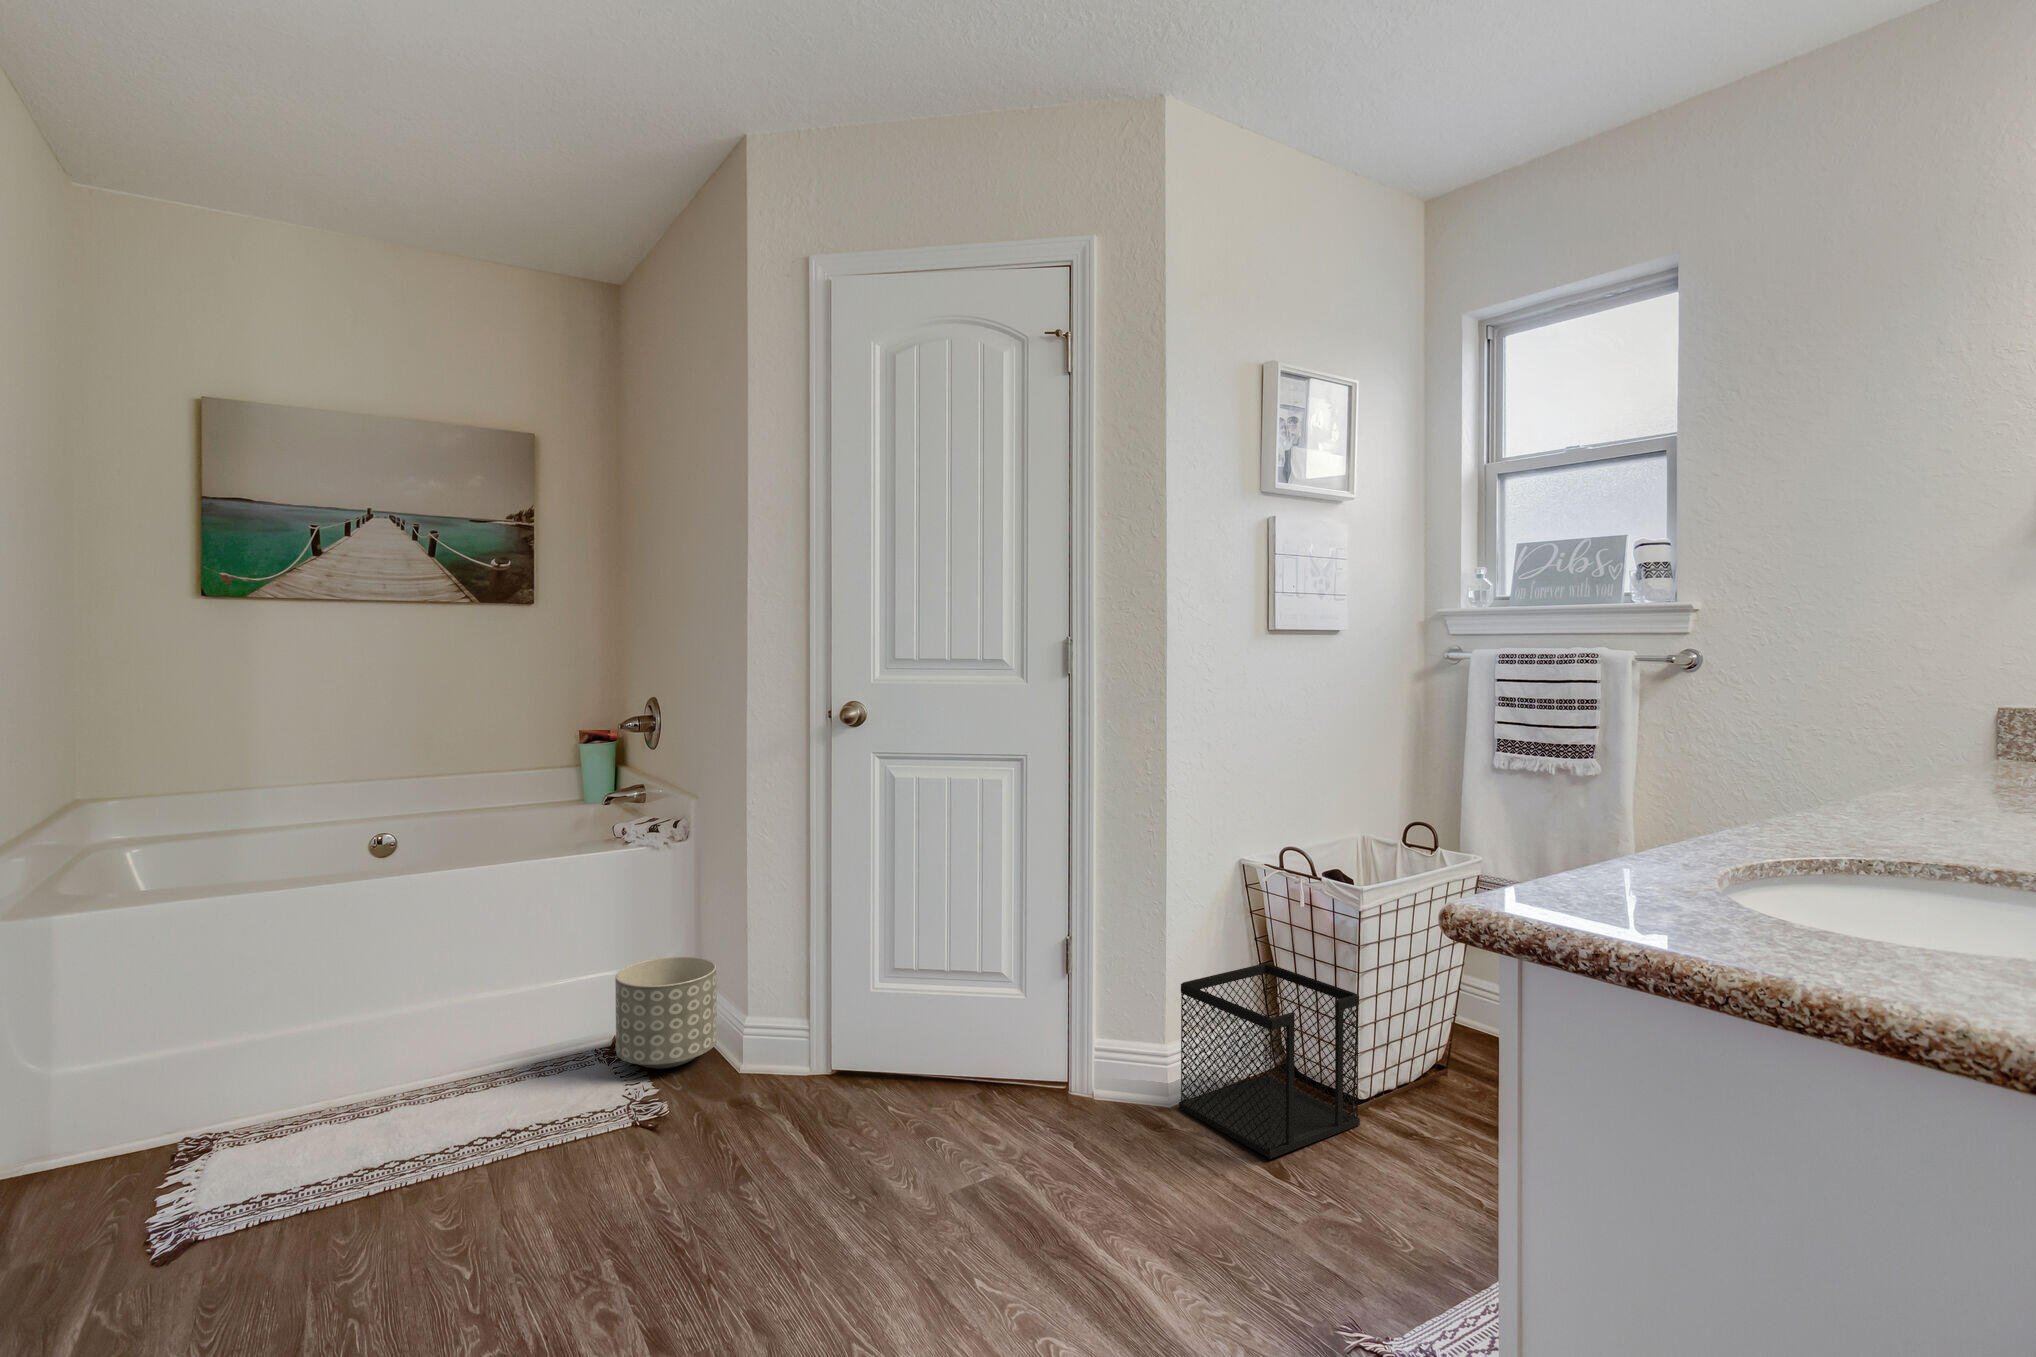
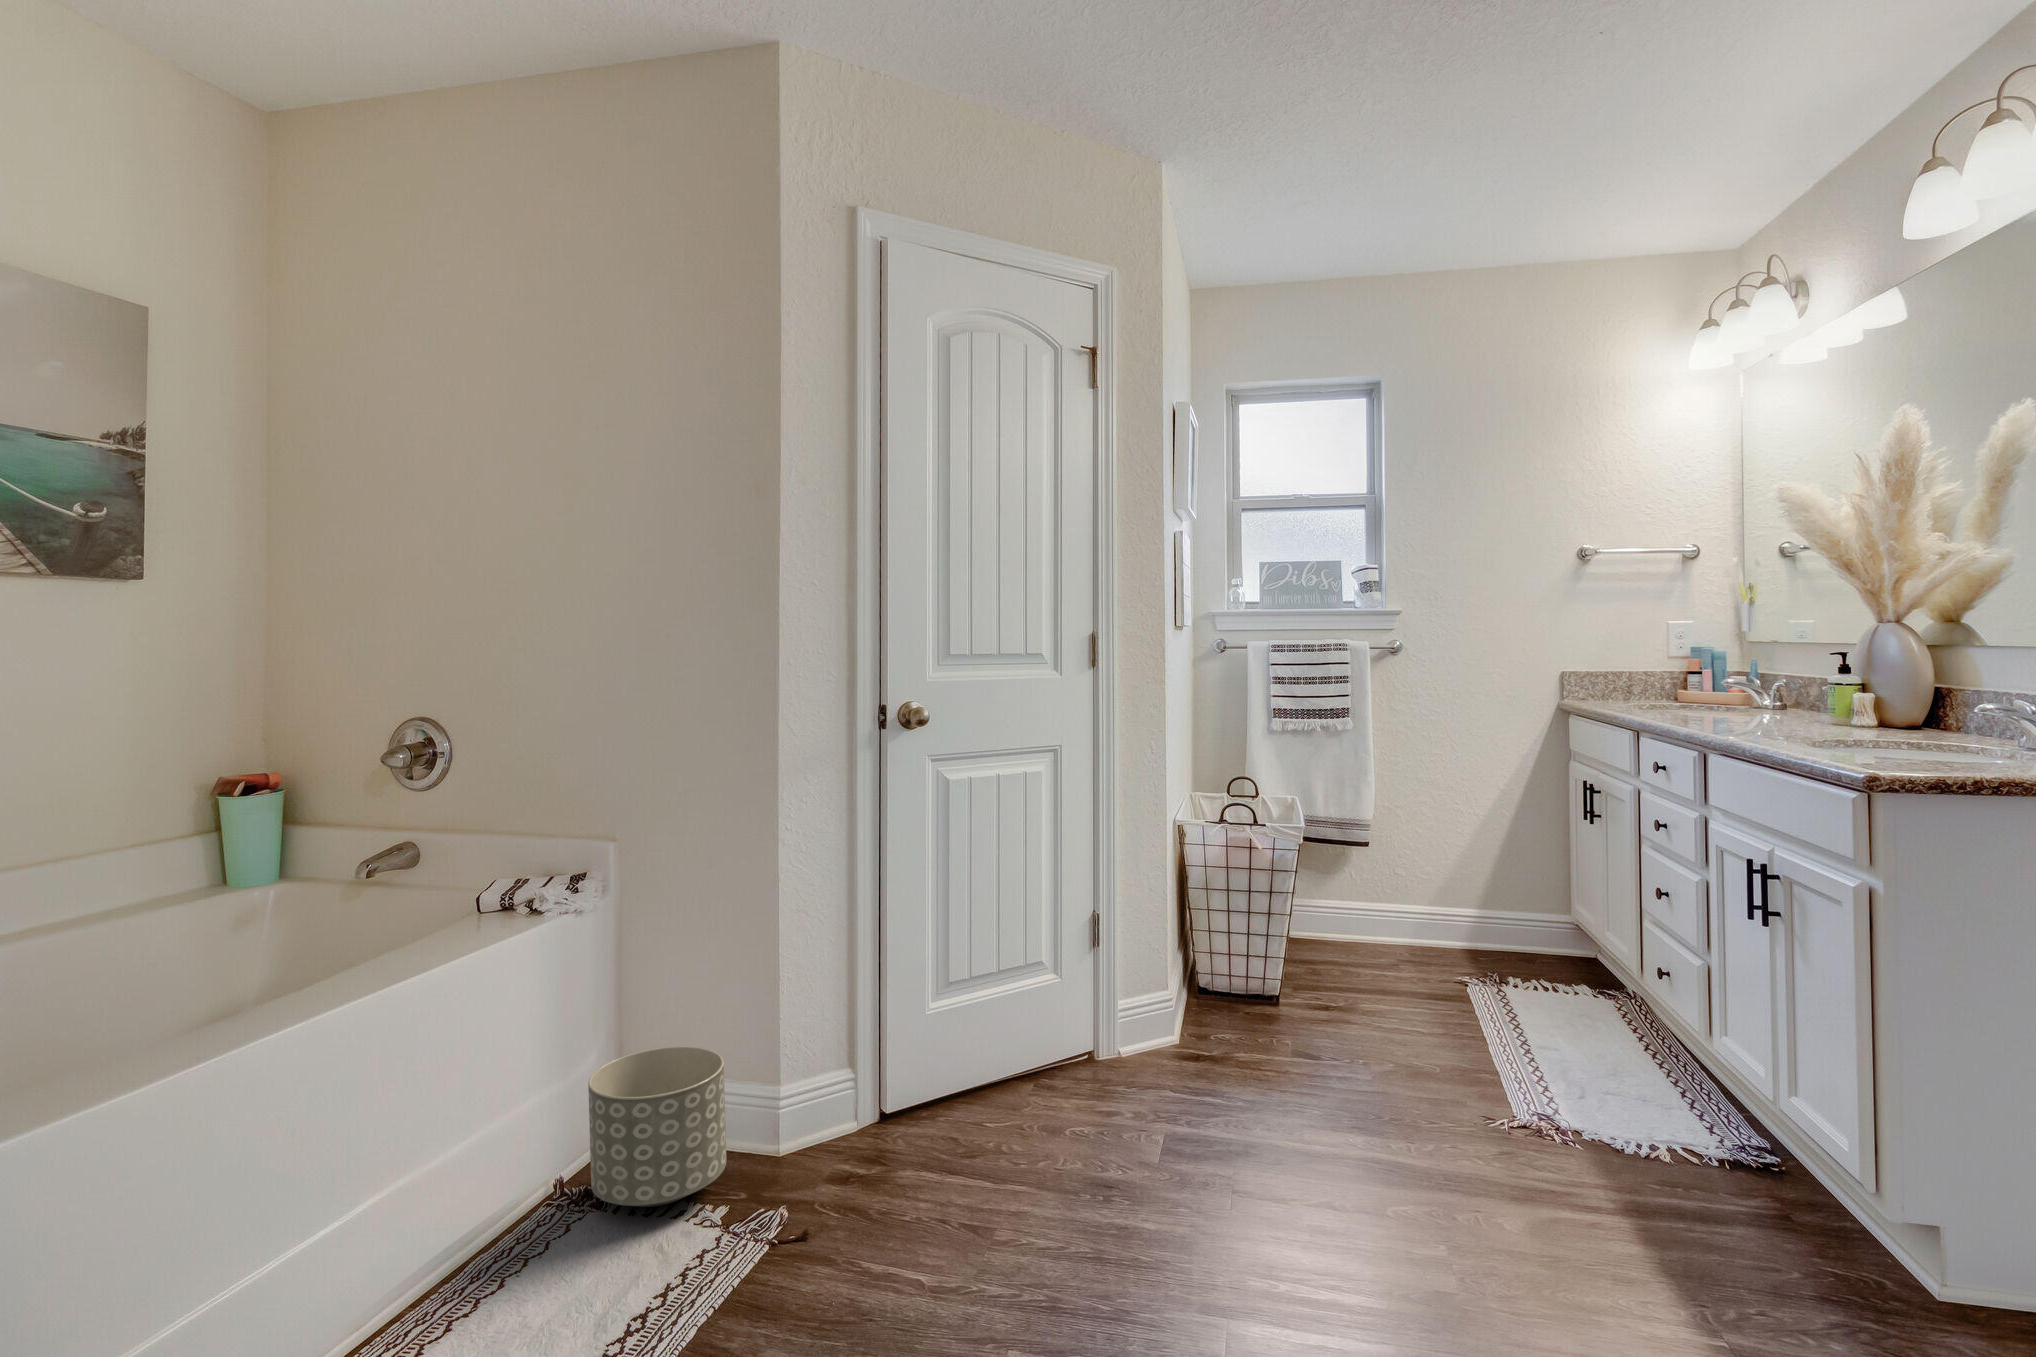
wastebasket: present [1179,963,1360,1159] -> none [1193,911,1311,1061]

